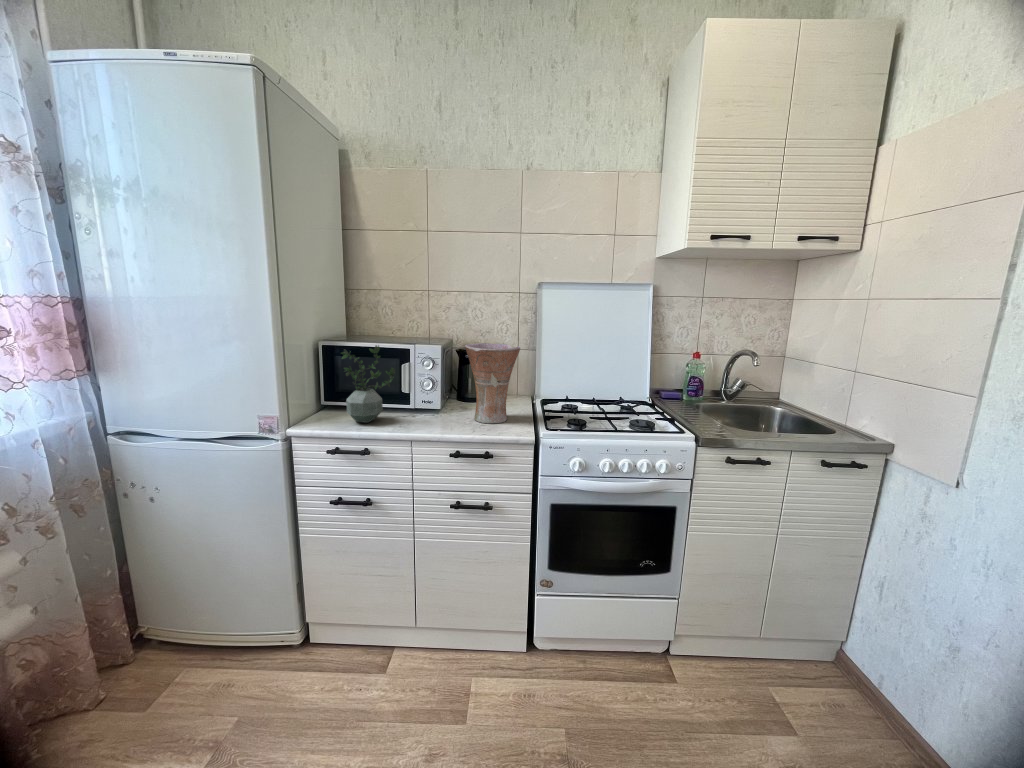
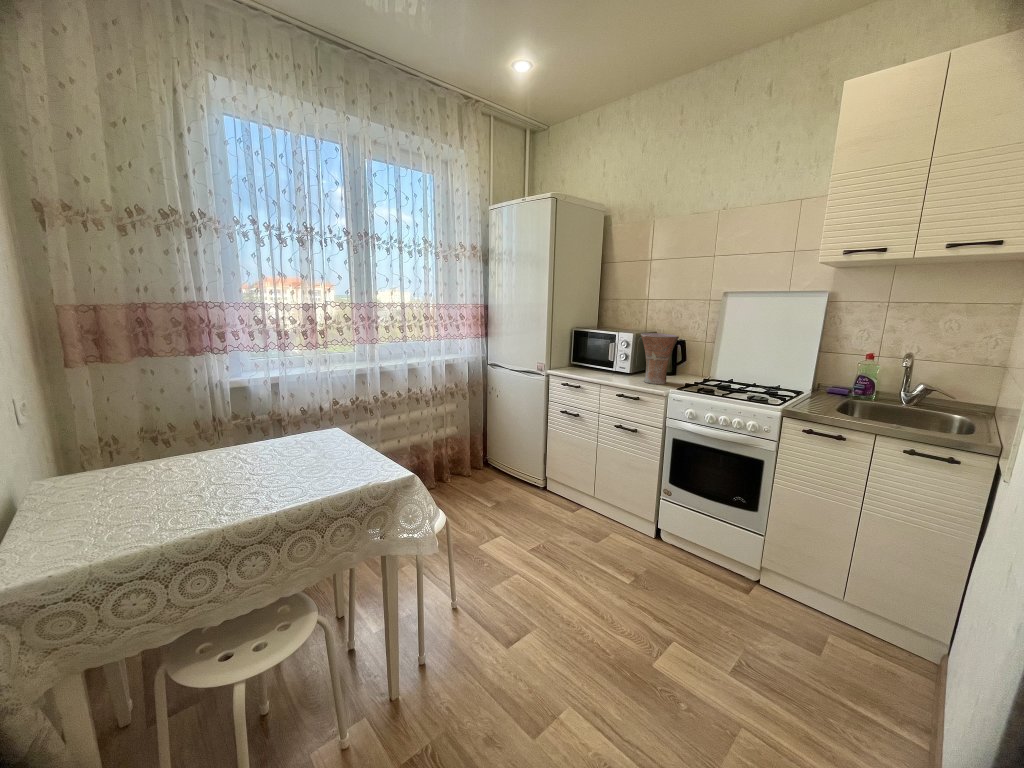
potted plant: present [341,345,395,423] -> none [577,331,603,374]

